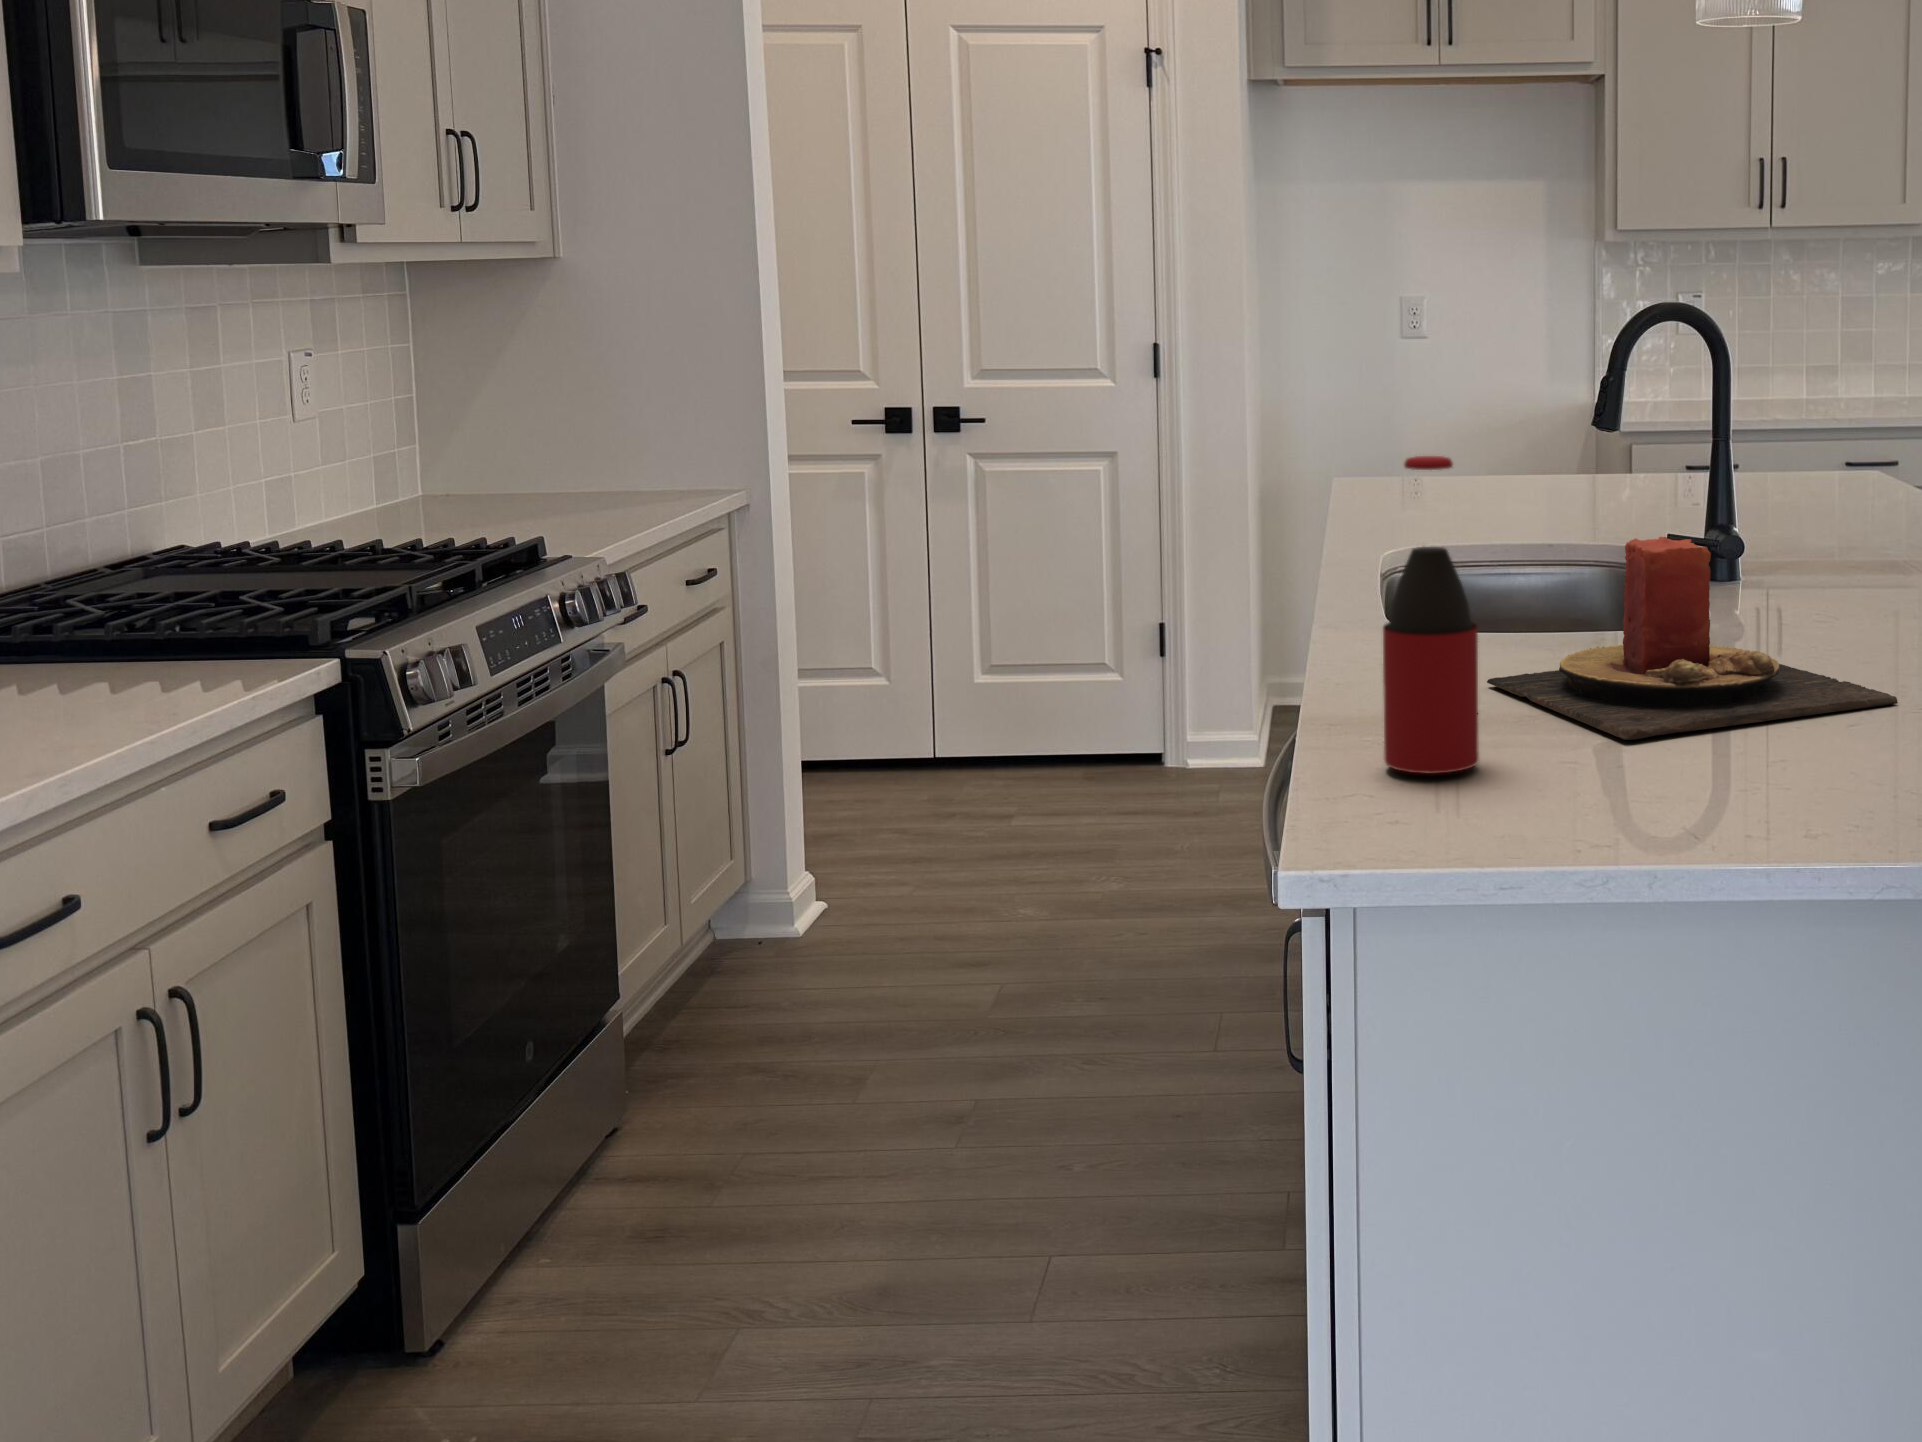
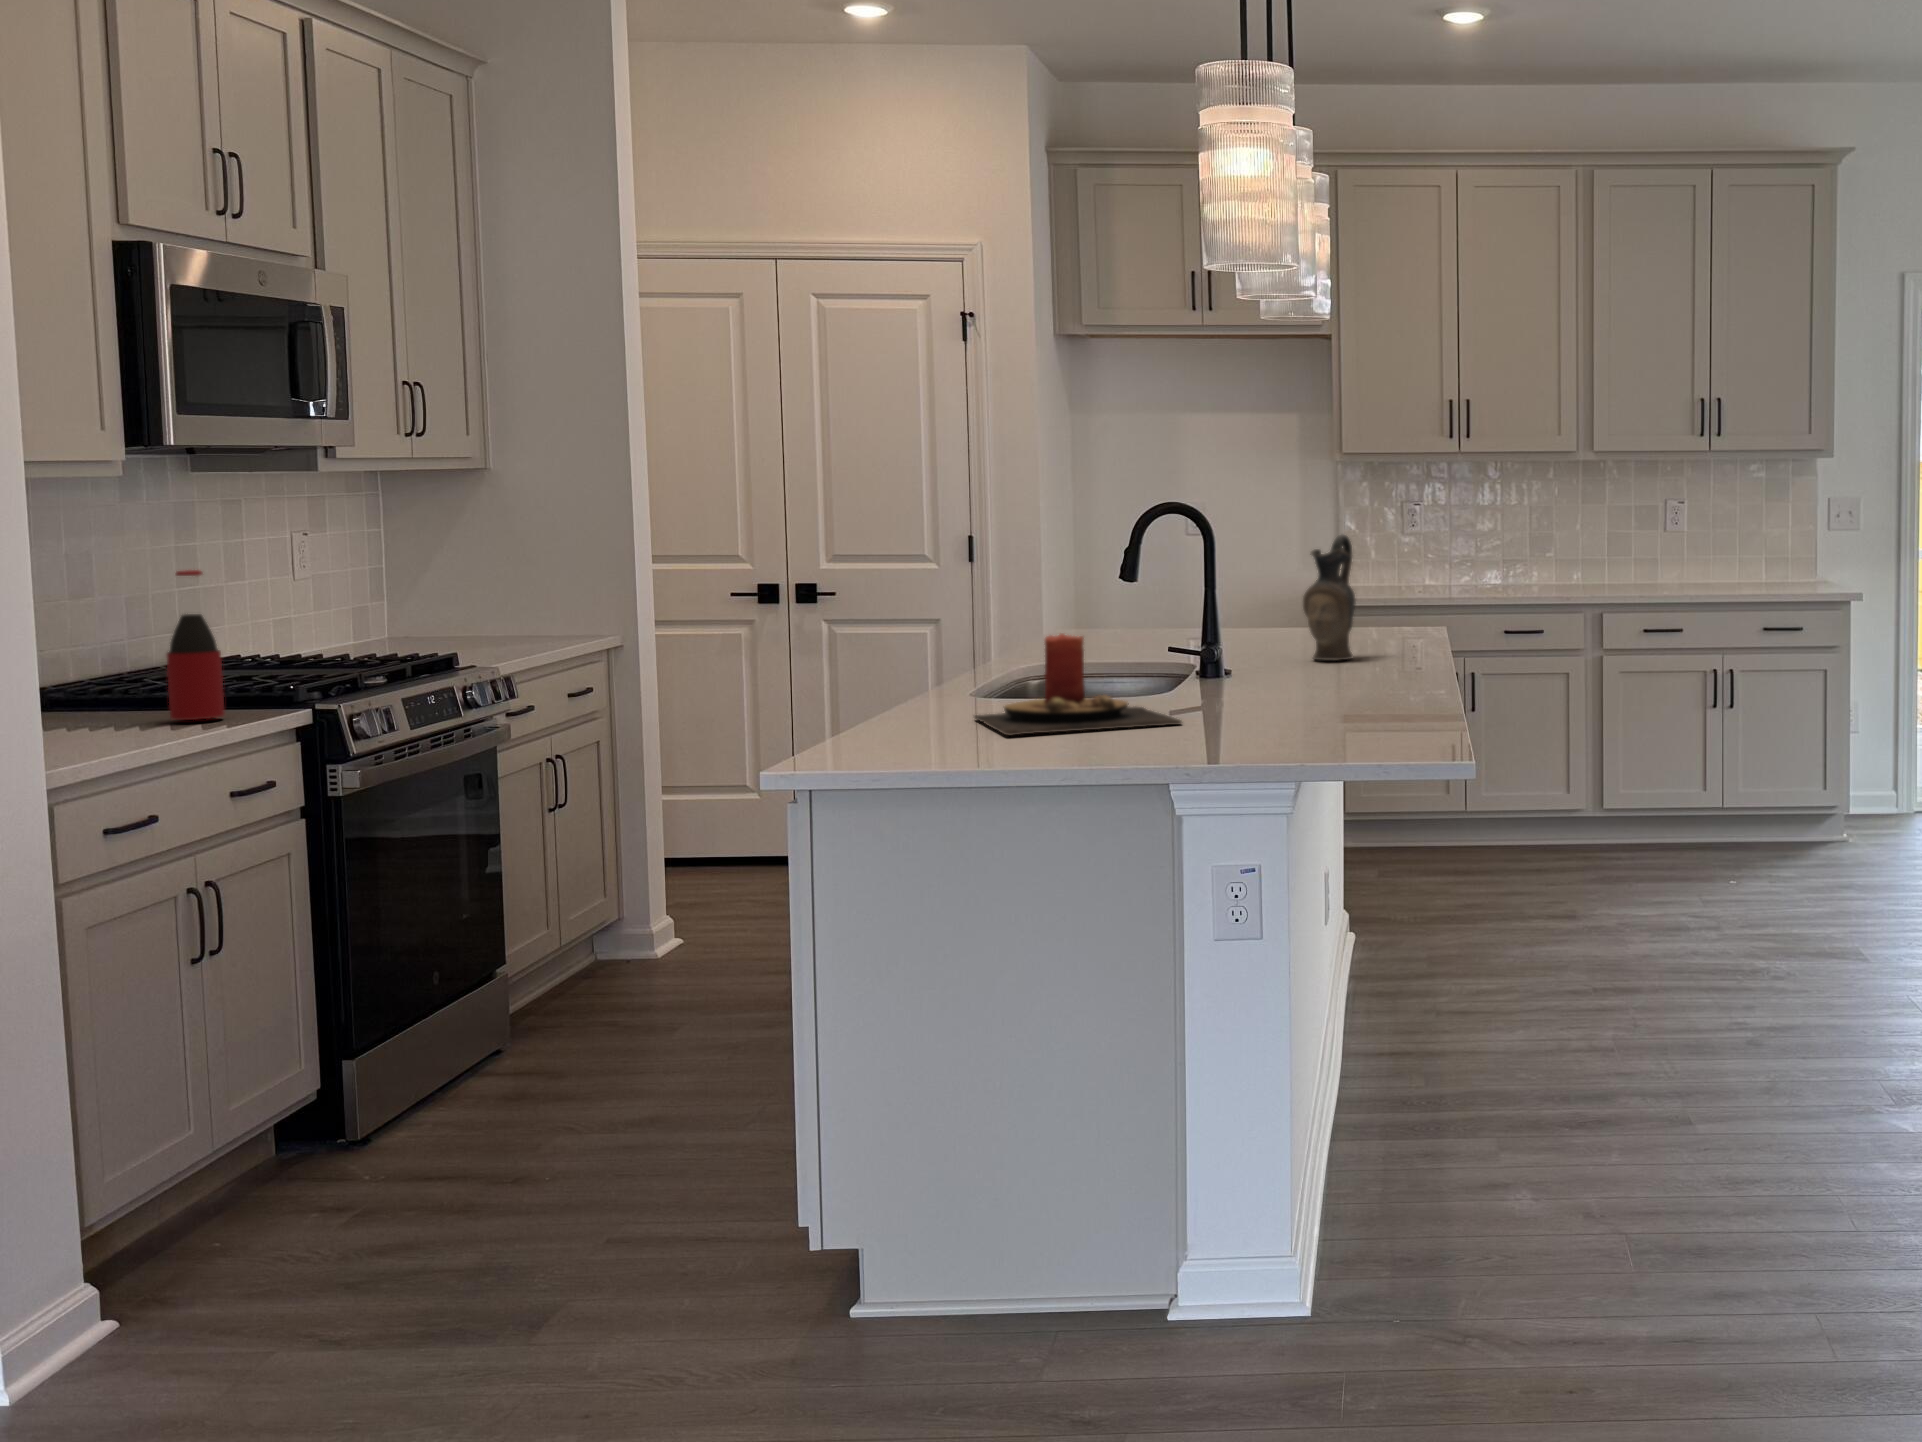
ceramic pitcher: none [1809,344,1889,538] -> present [1303,535,1355,661]
bottle: present [1383,456,1479,774] -> present [167,570,224,720]

